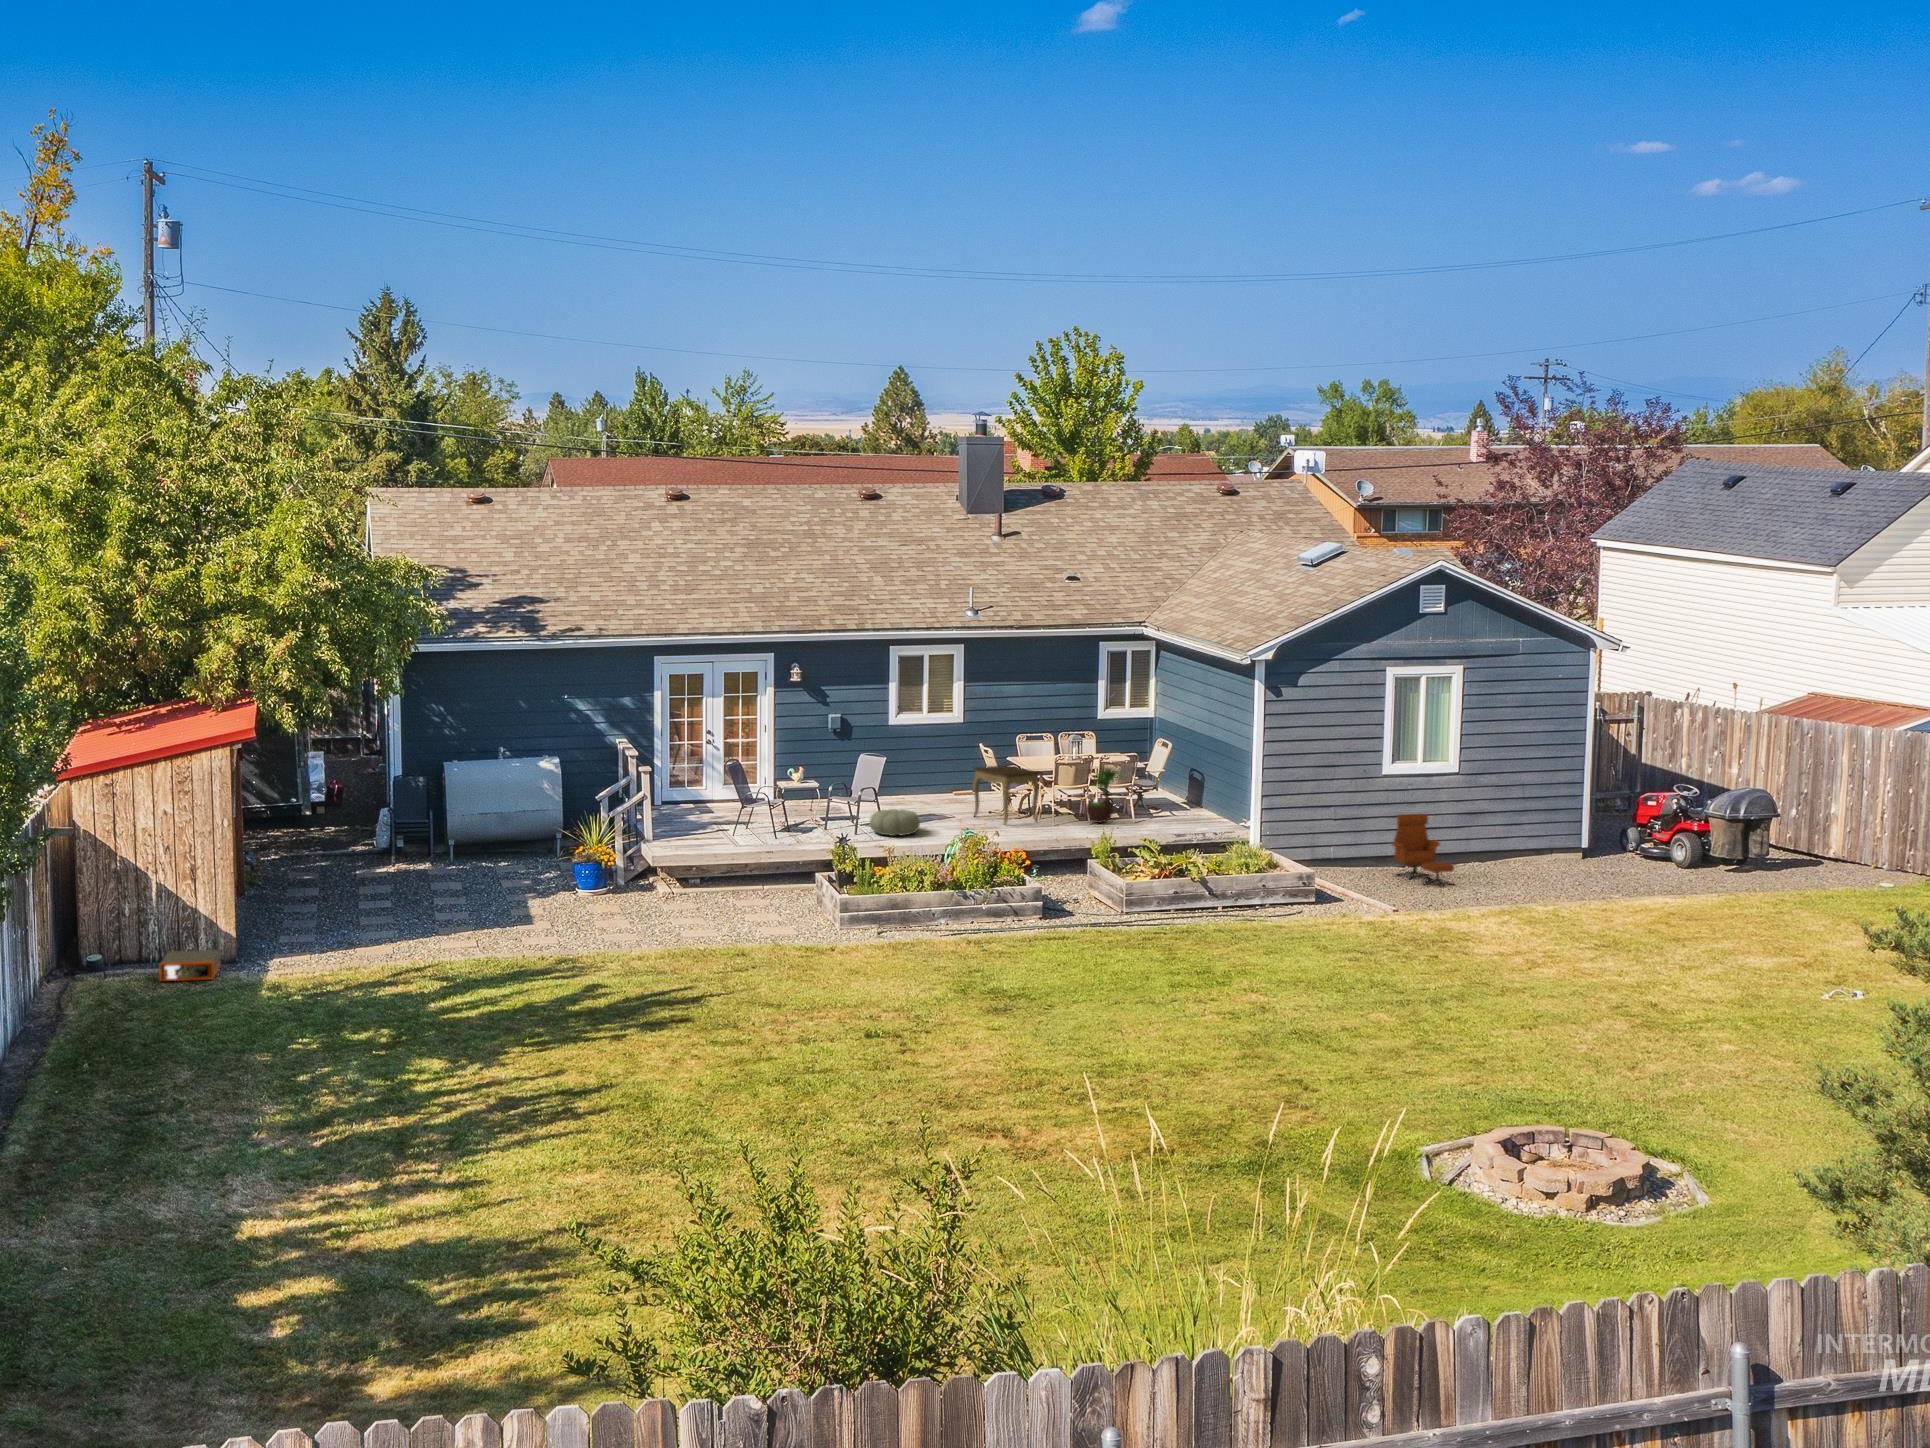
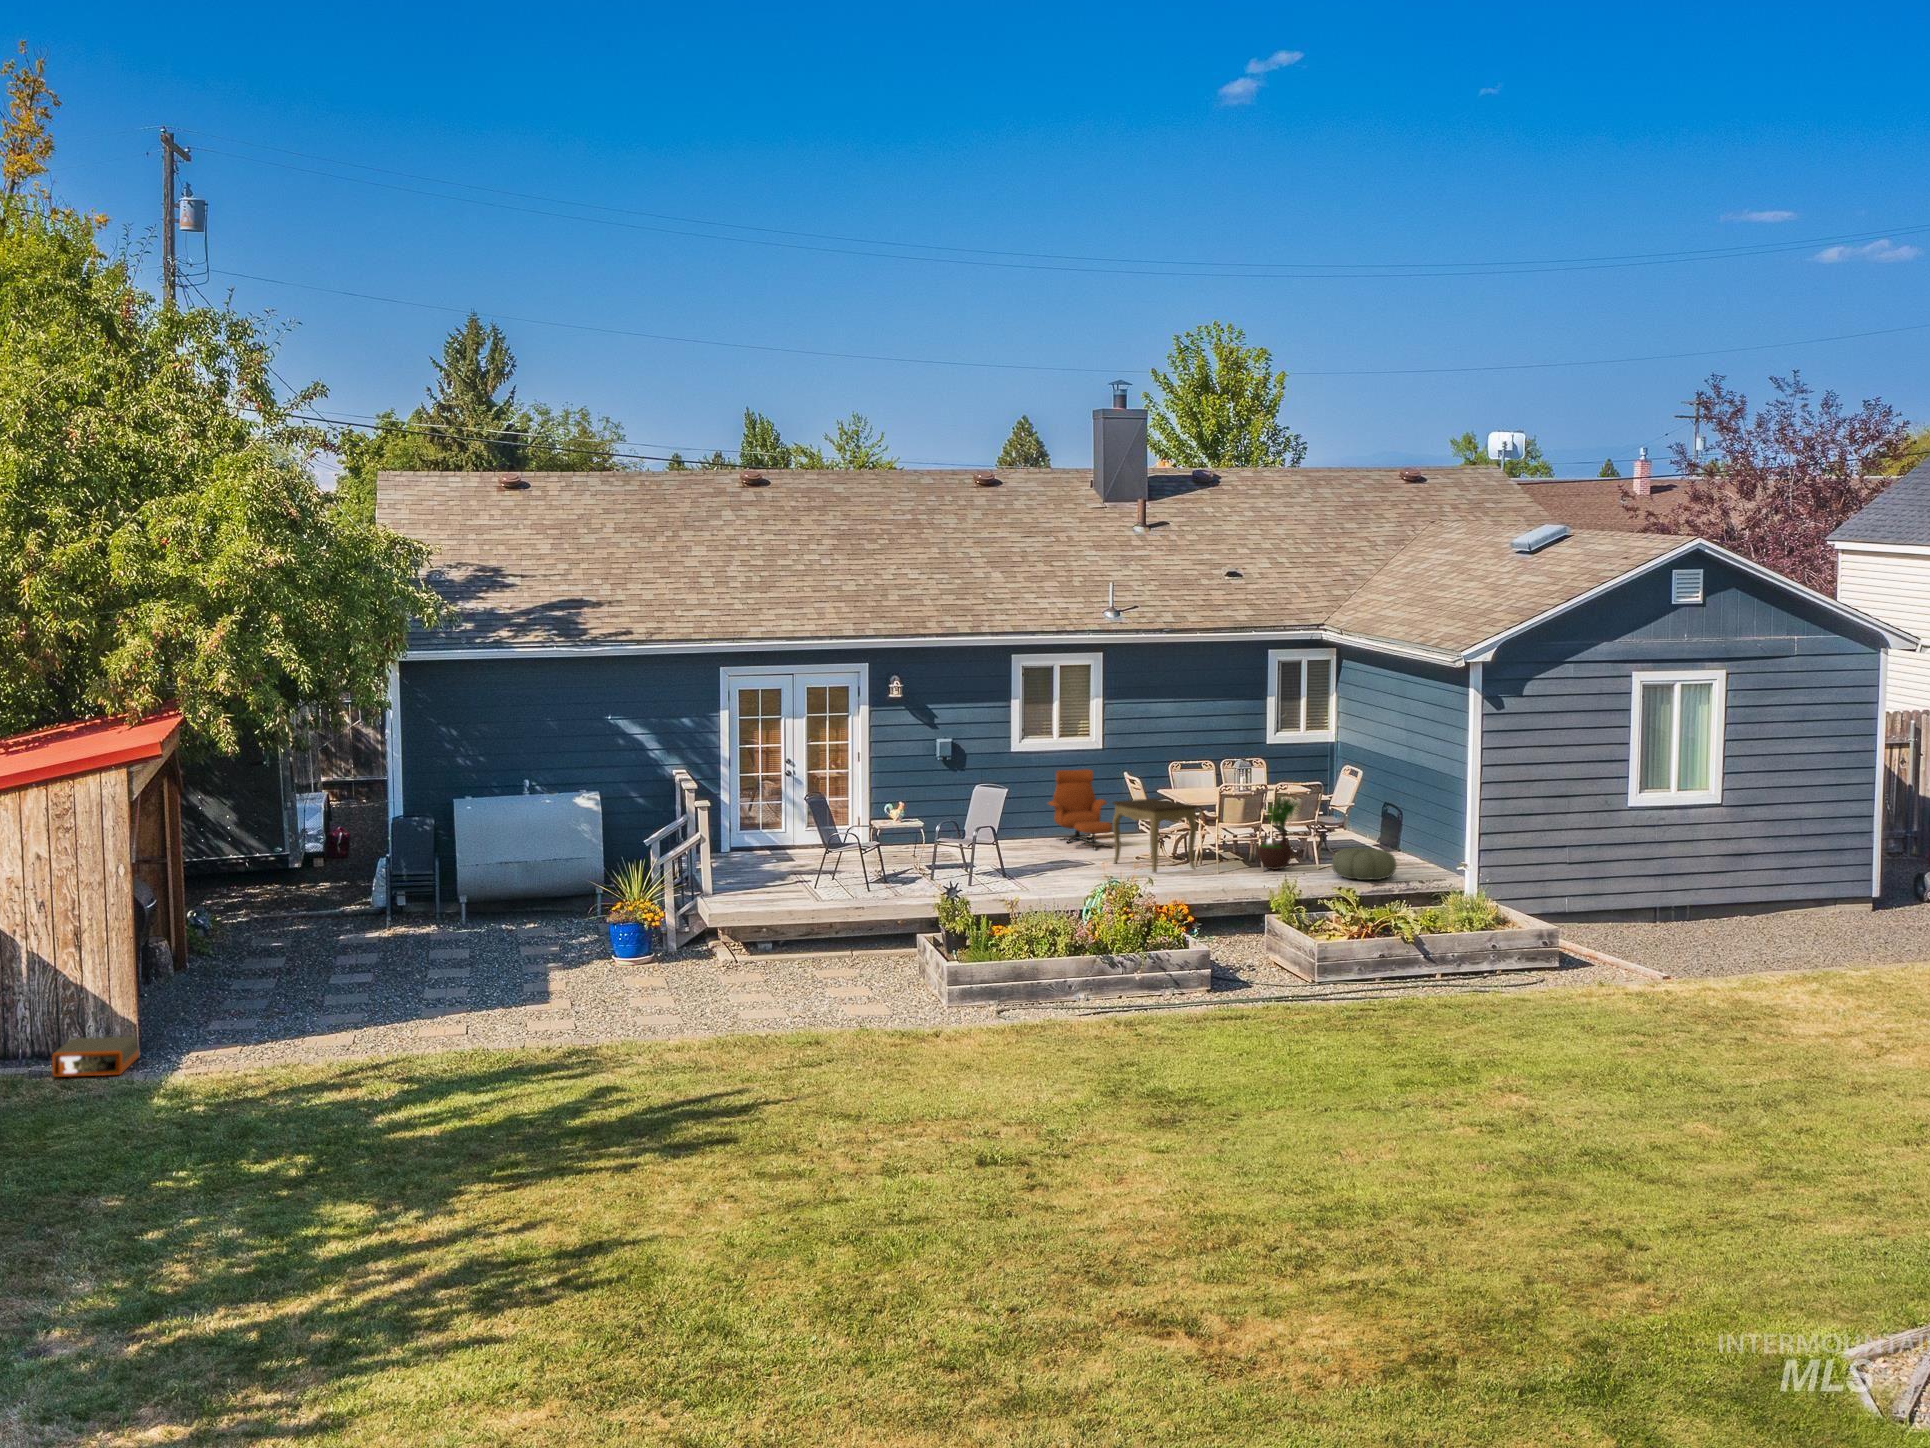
pouf: present [870,809,920,836] -> present [1332,847,1396,880]
lounge chair: present [1391,814,1454,886] -> present [1048,769,1112,849]

